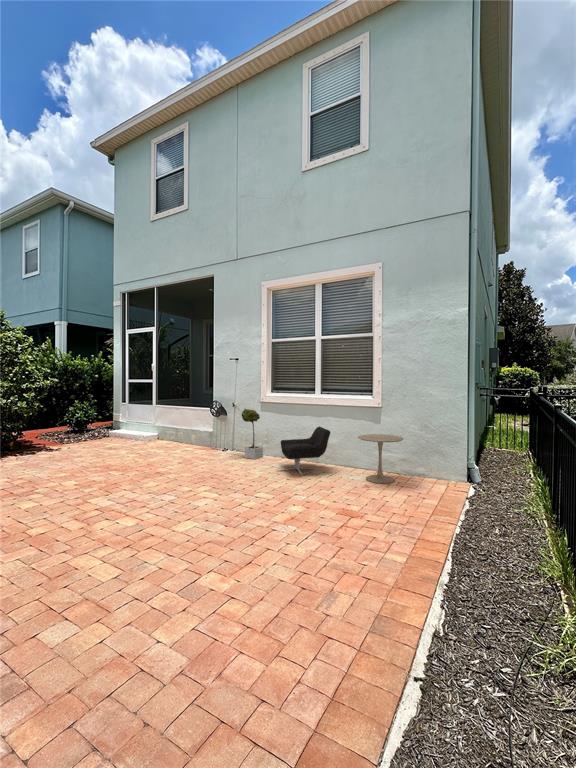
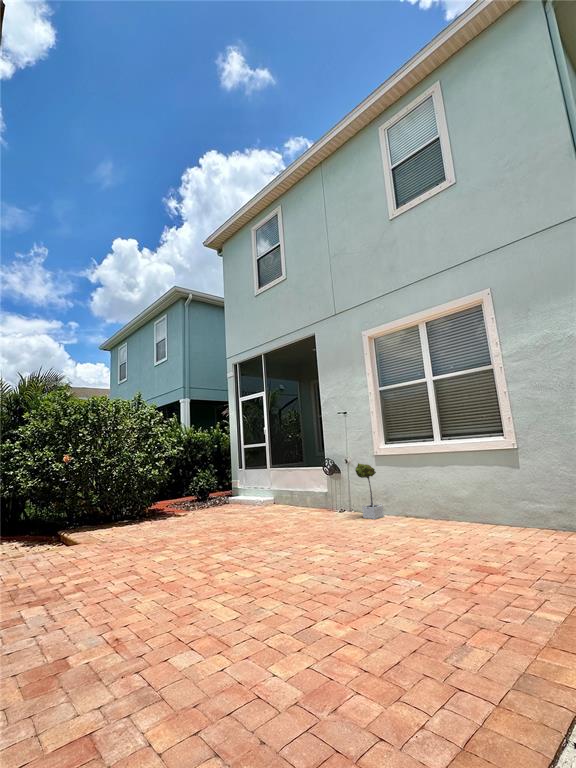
lounge chair: present [277,427,330,474] -> none [399,477,457,532]
side table: present [358,434,403,483] -> none [491,481,551,540]

